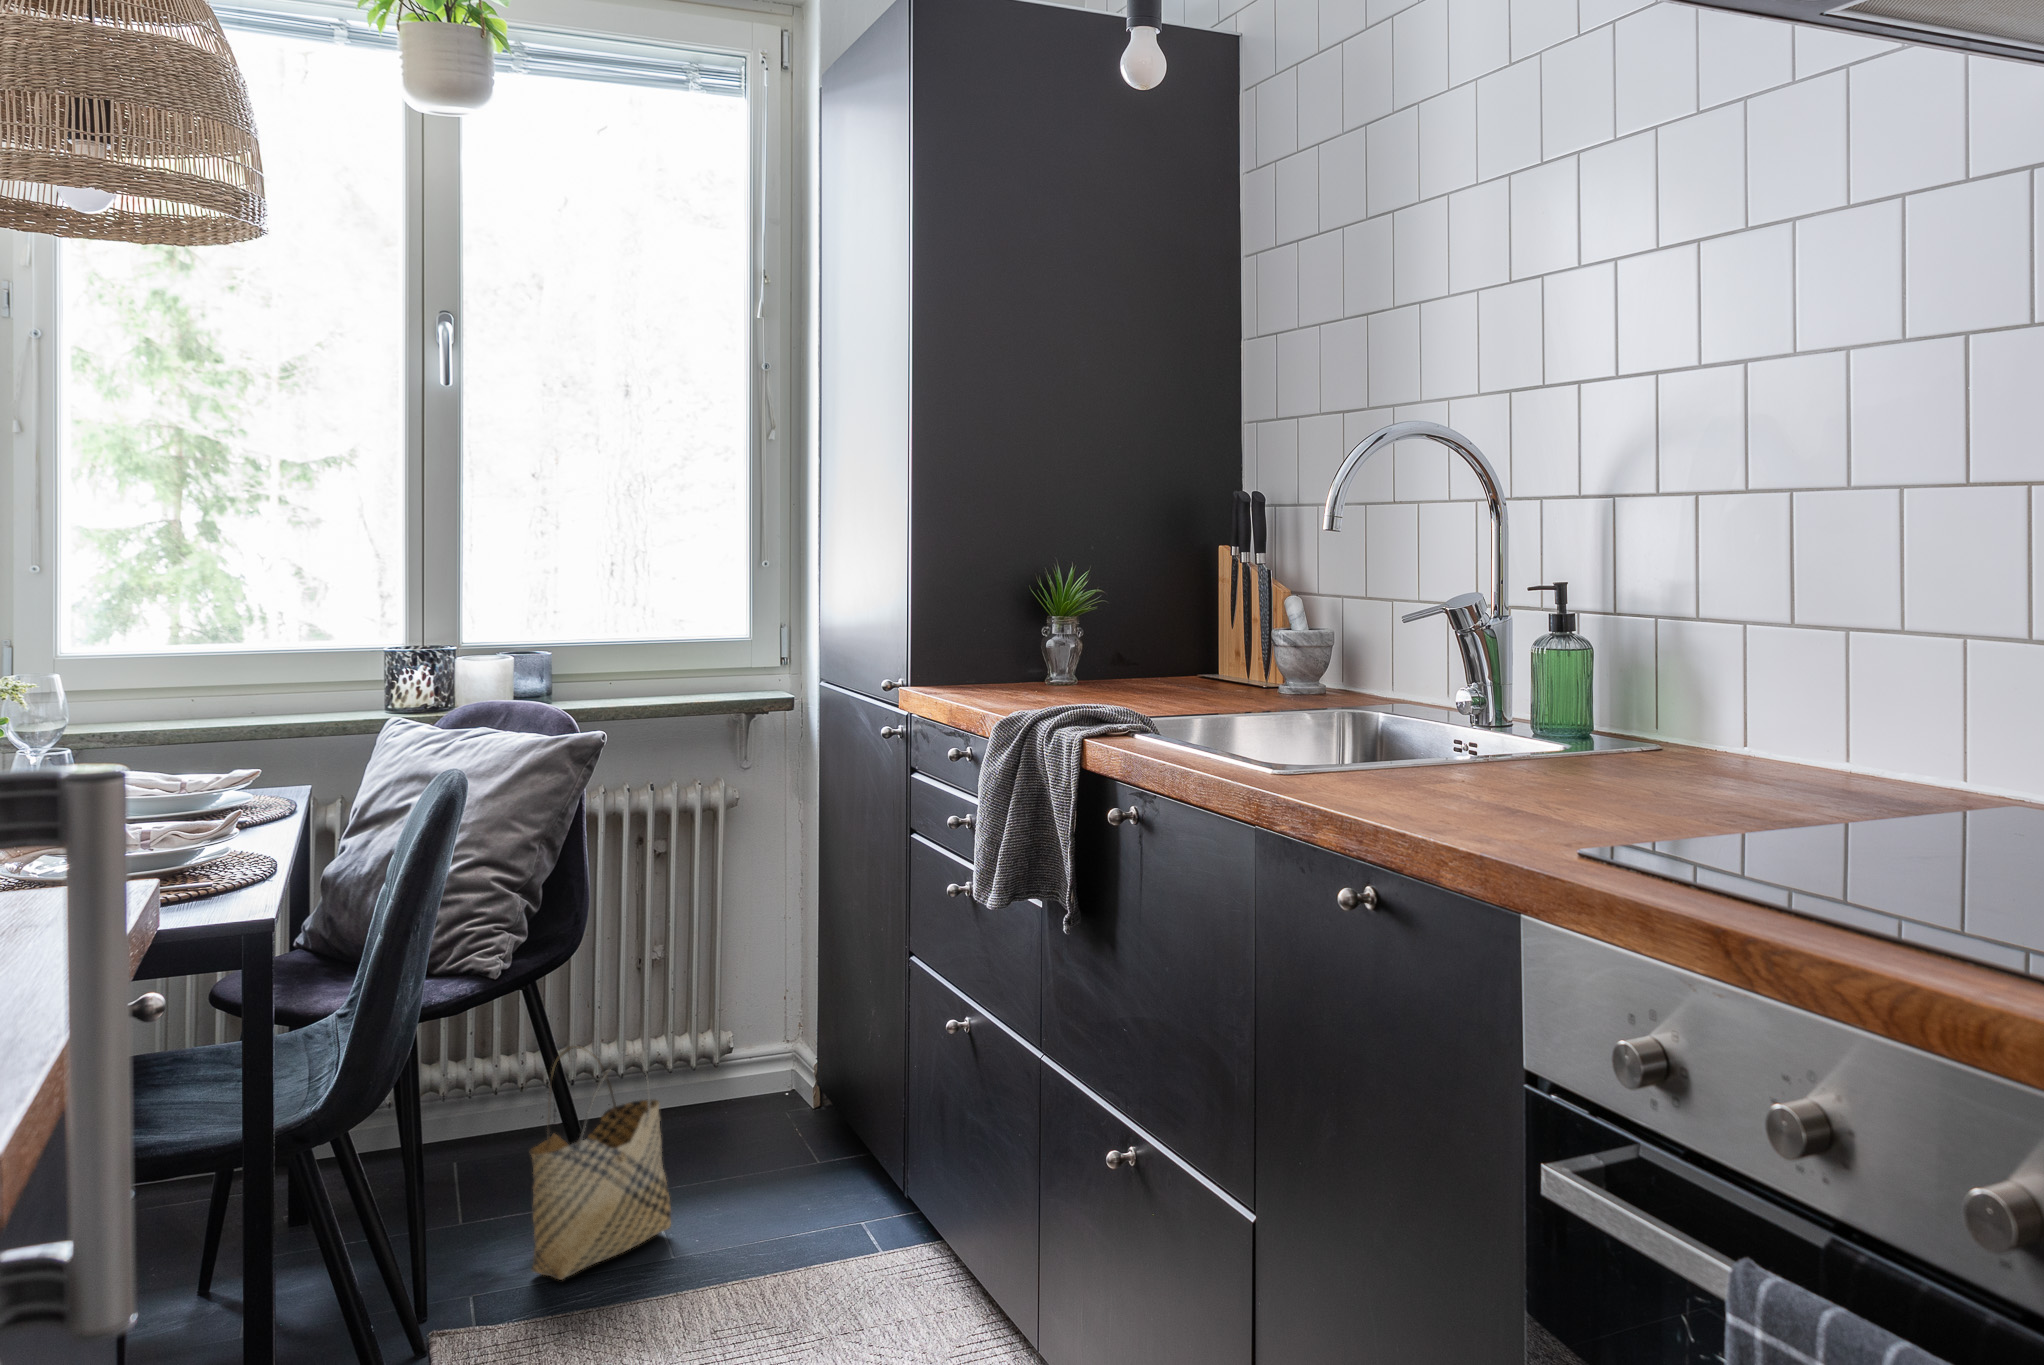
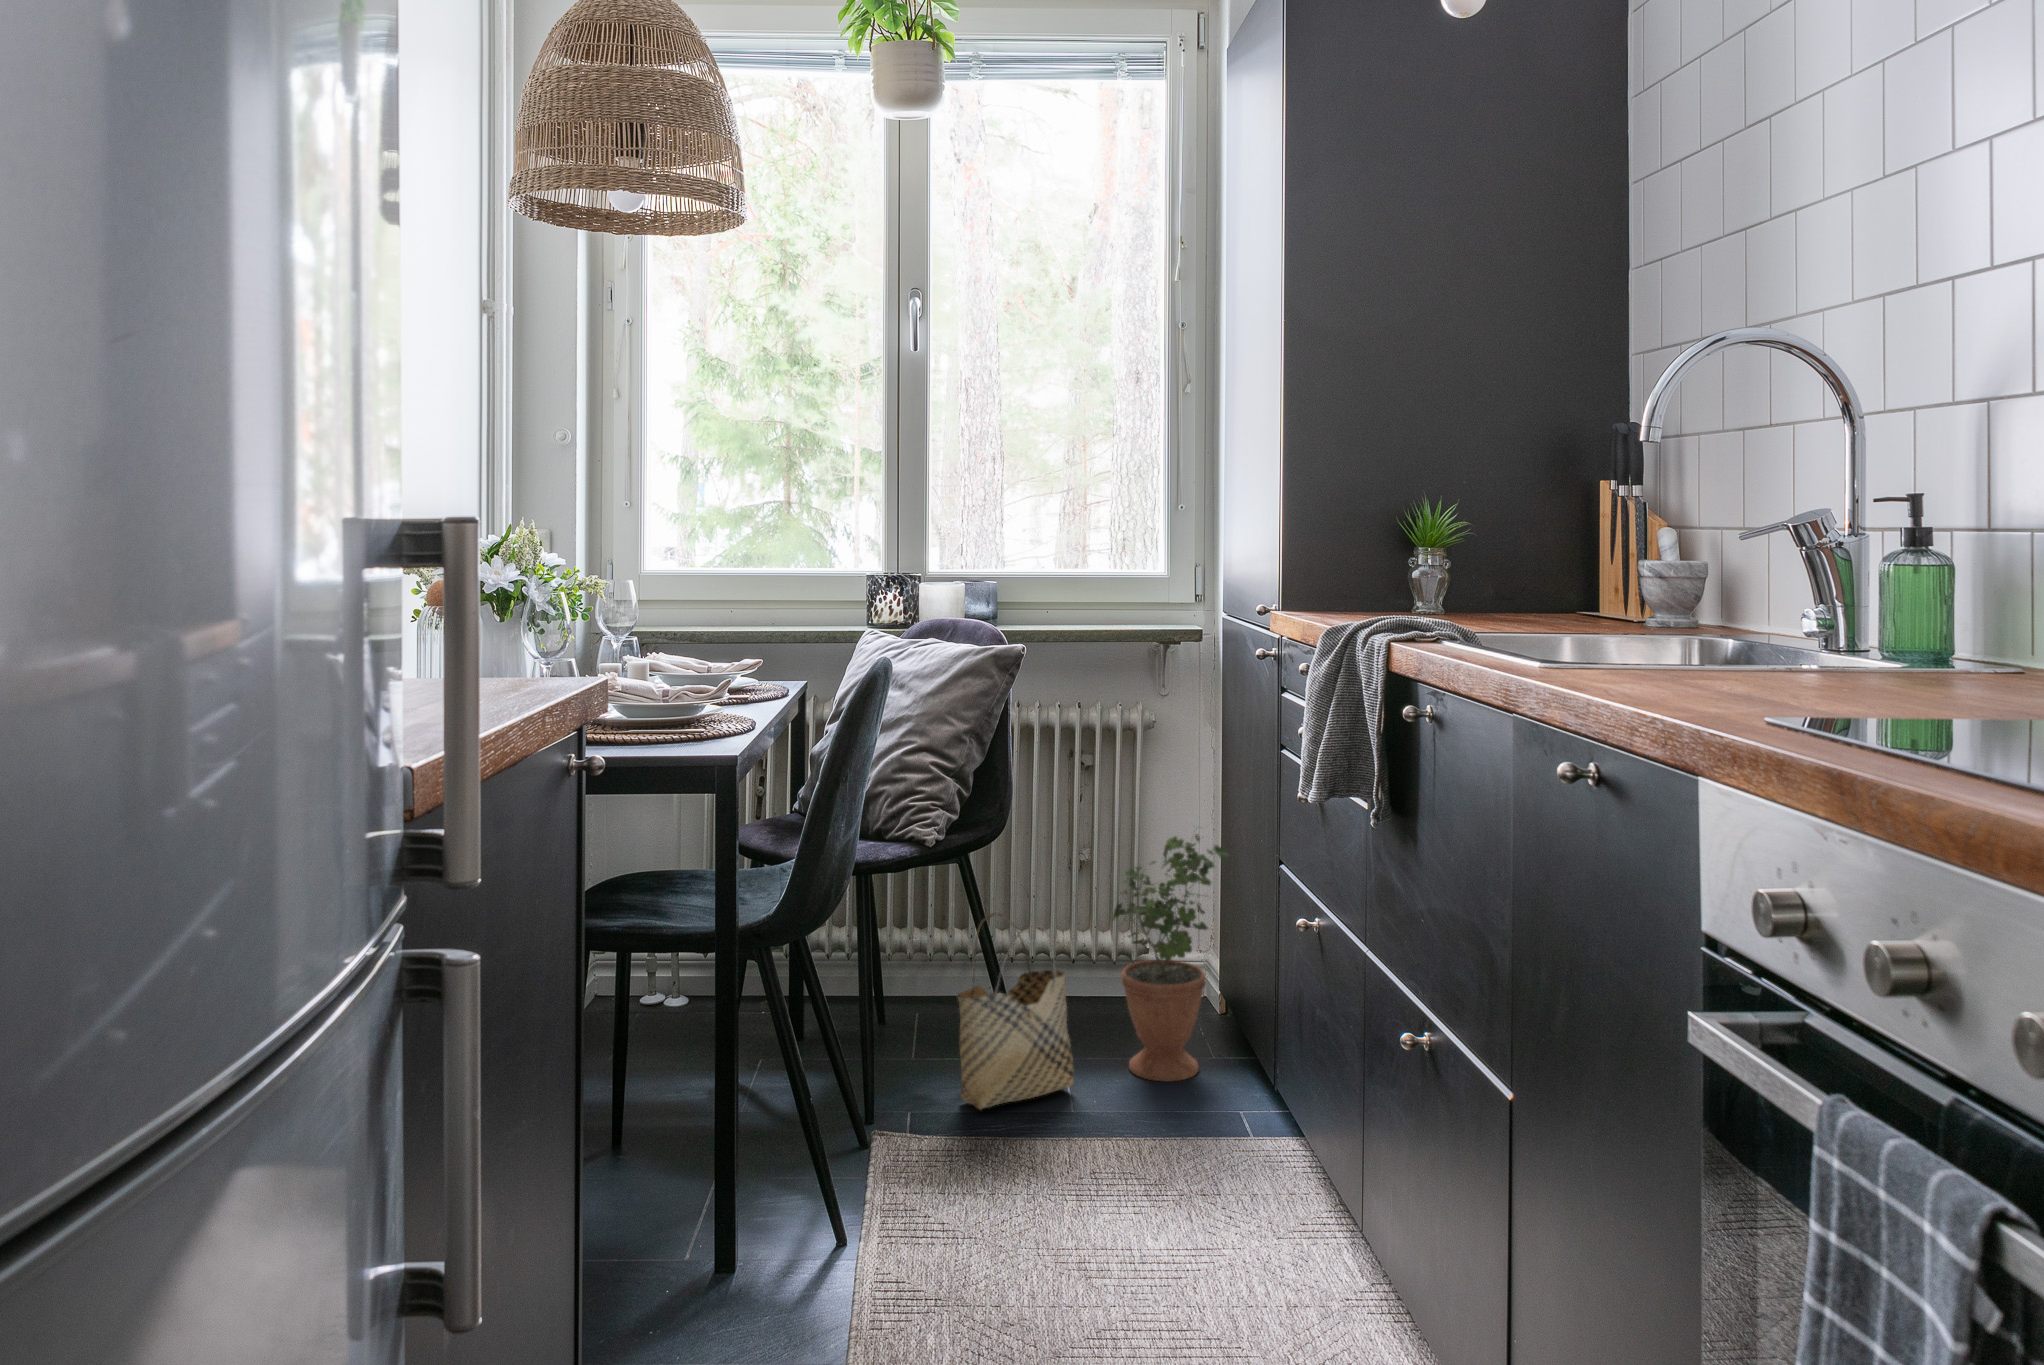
potted plant: none [709,916,844,1202] -> present [1113,835,1229,1082]

